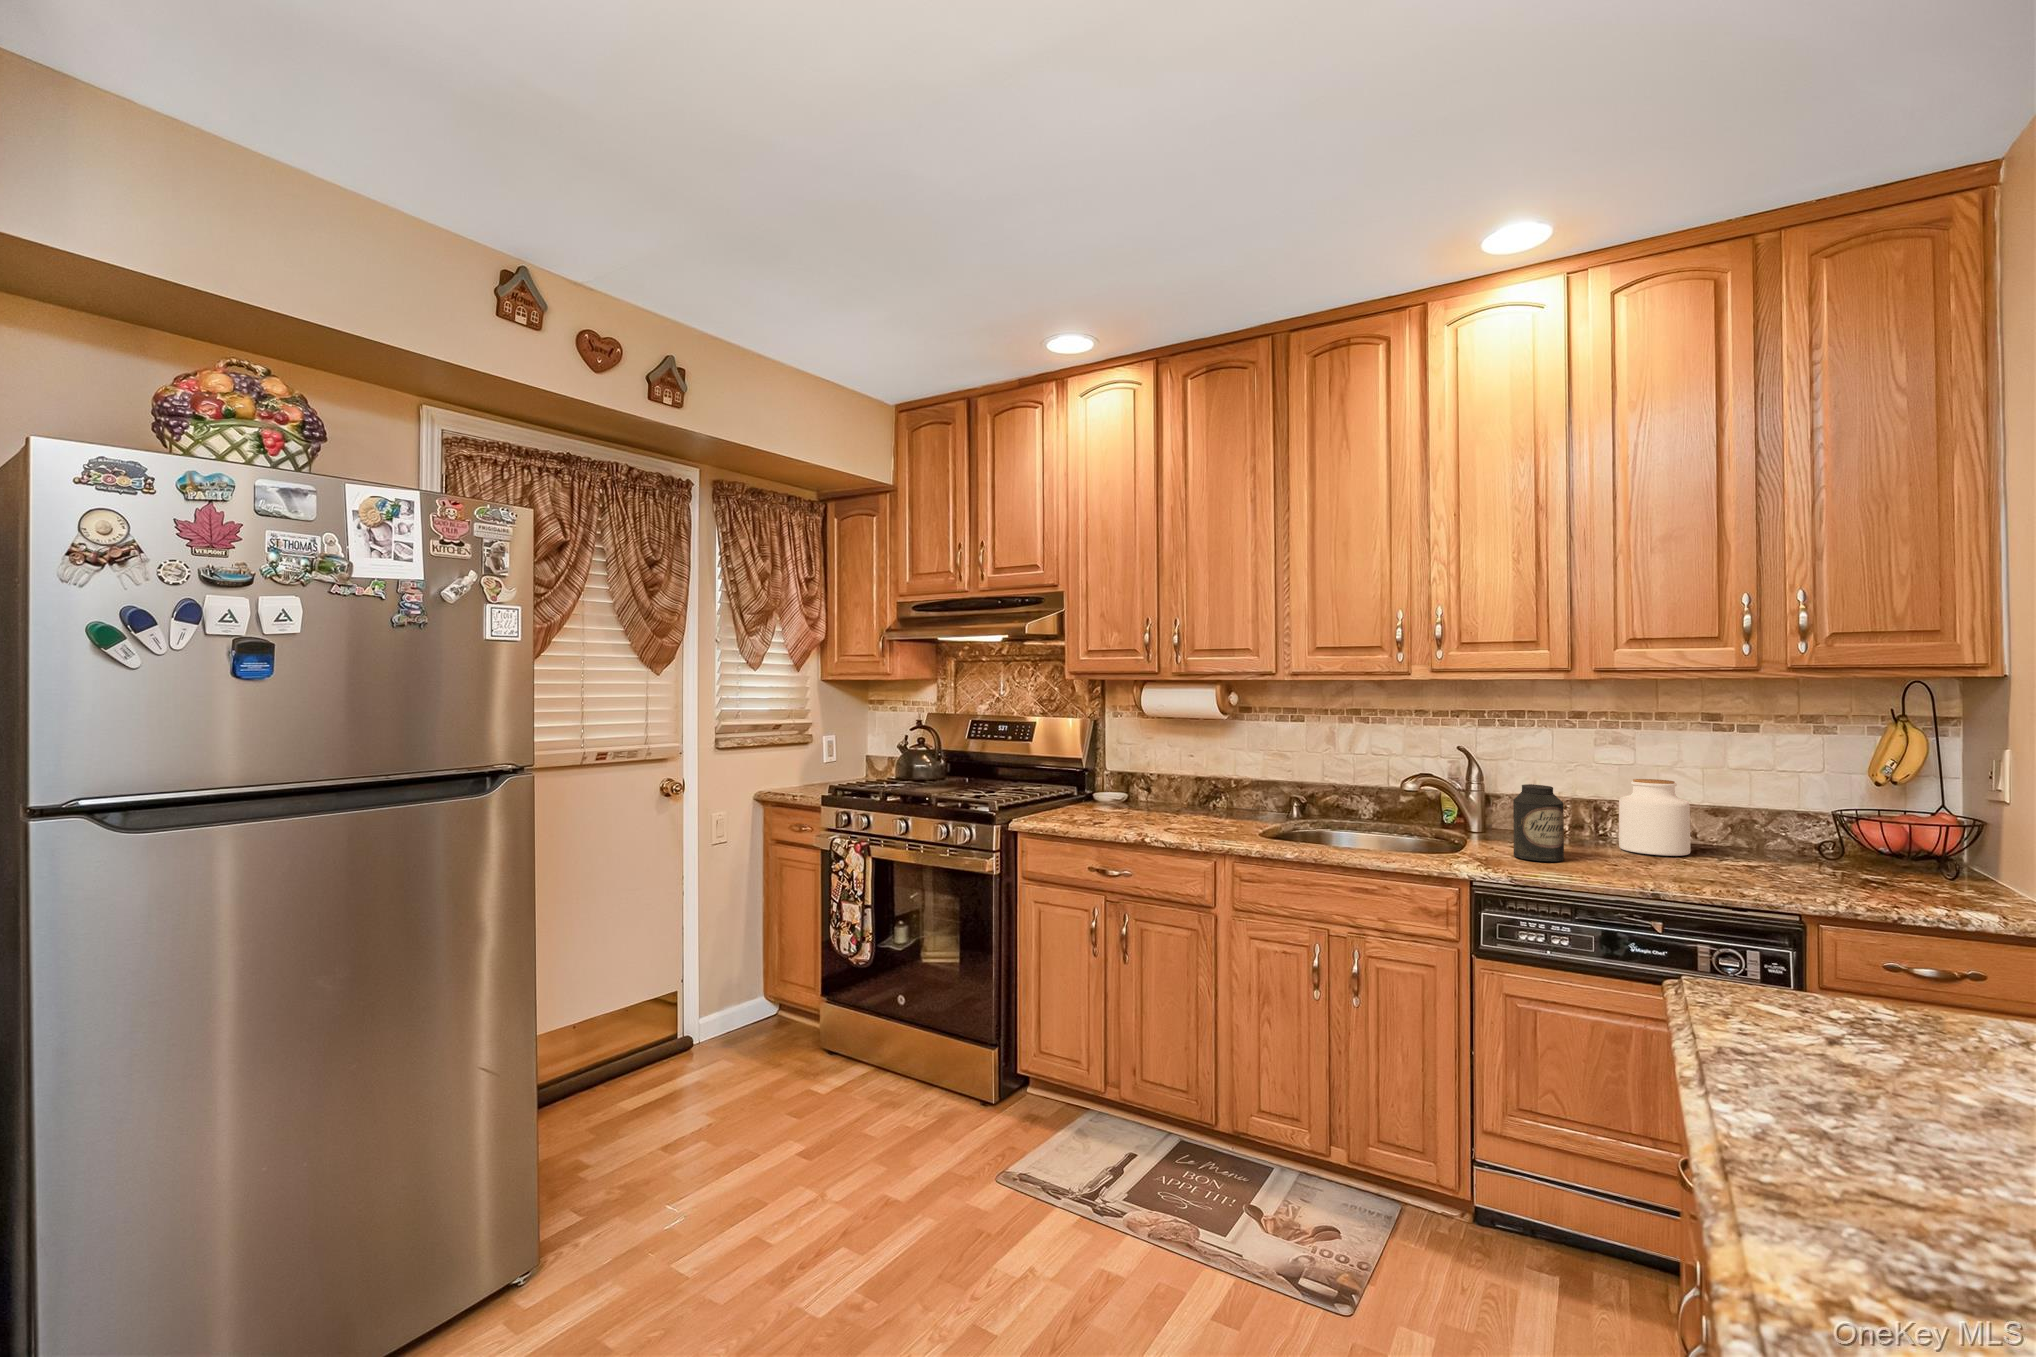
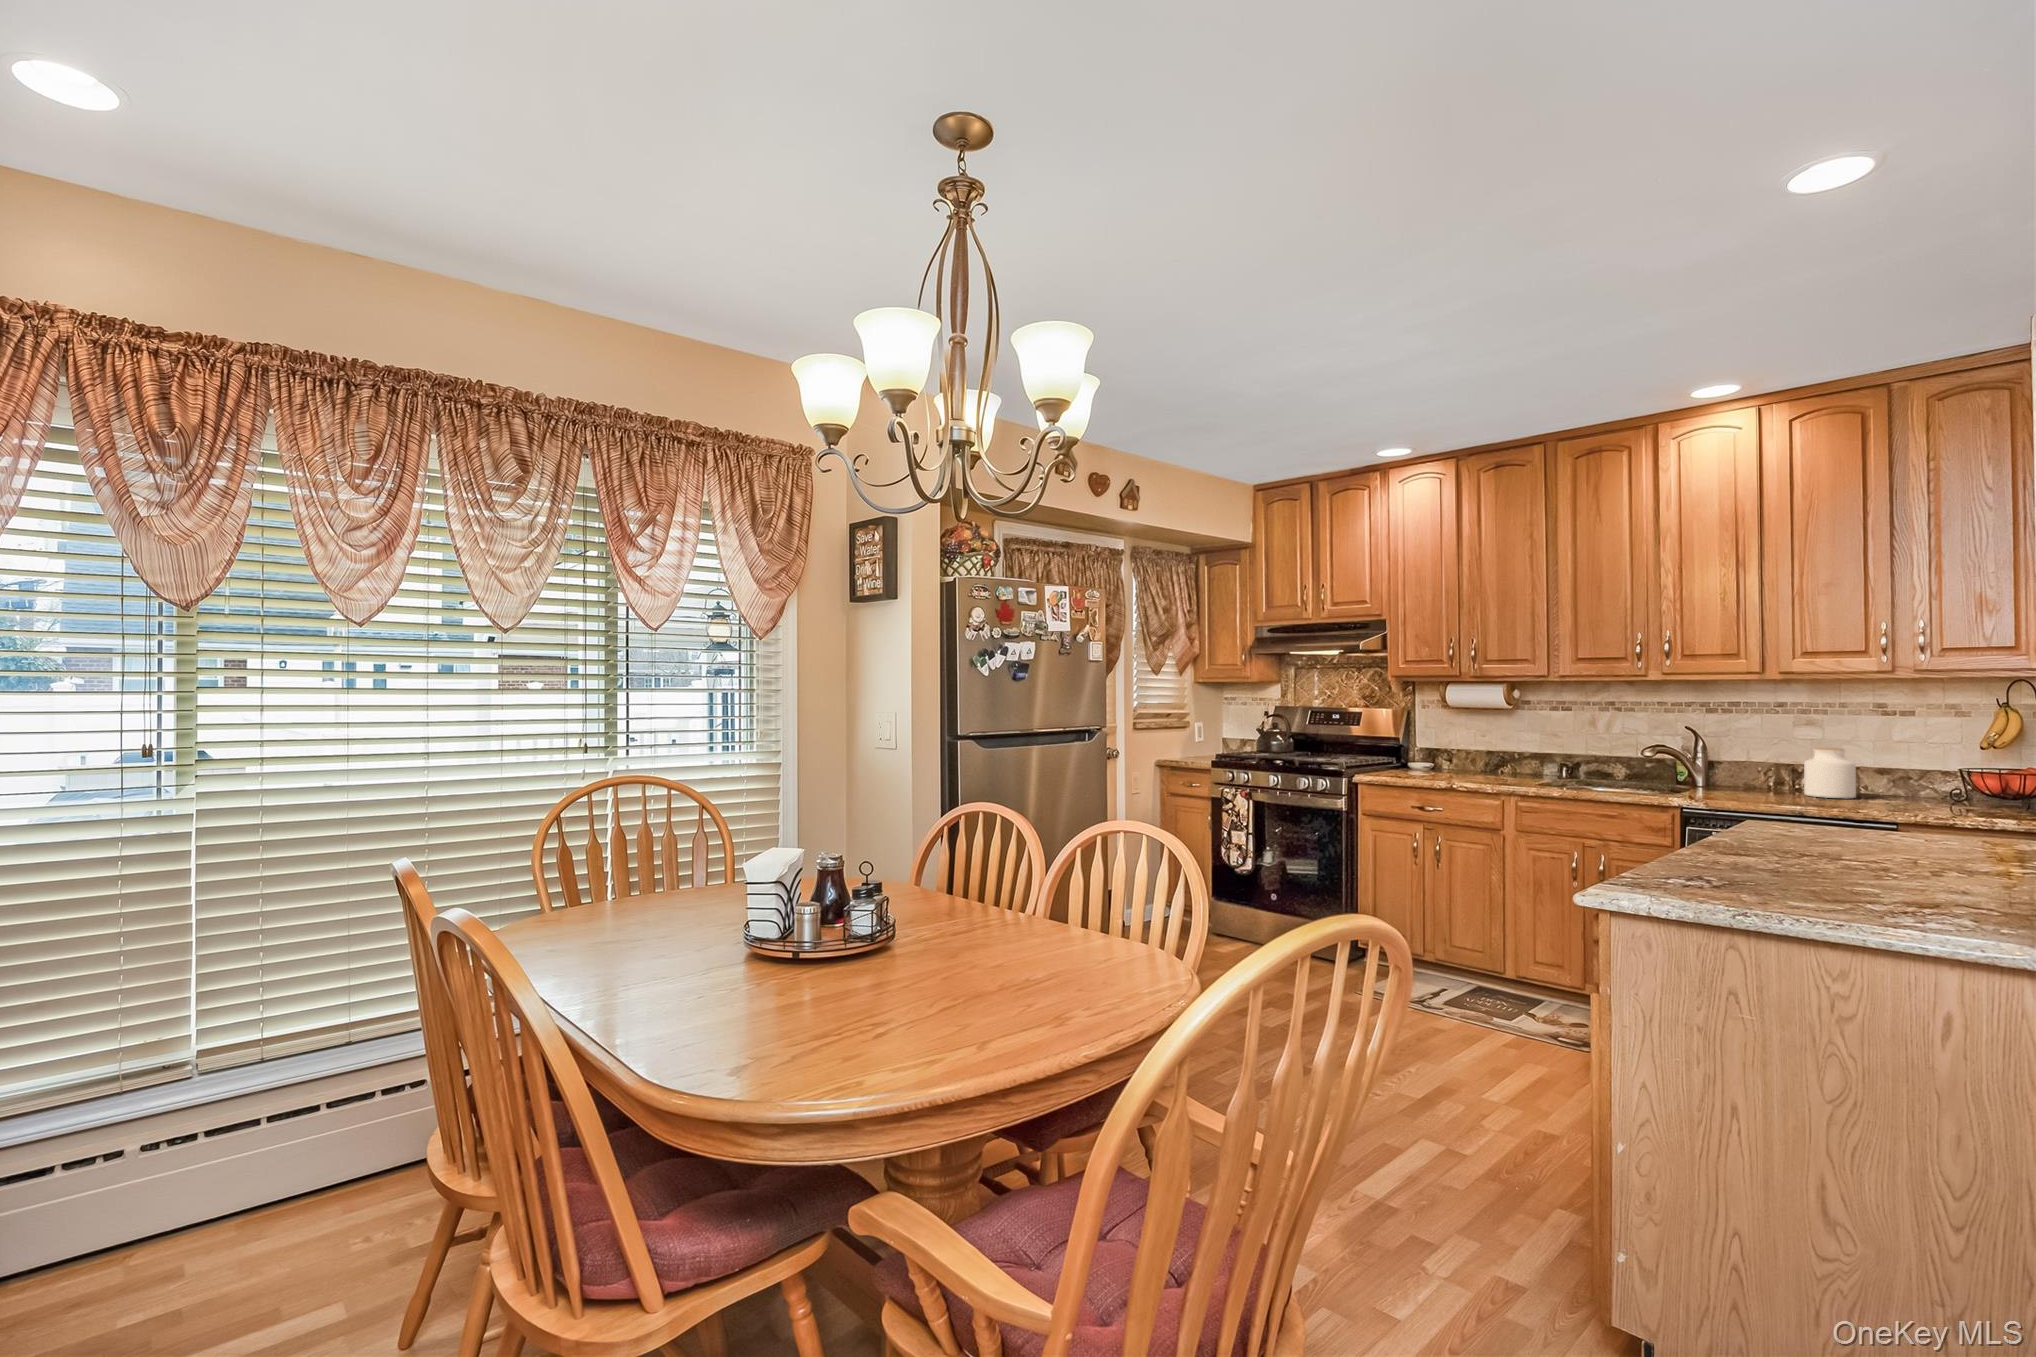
canister: present [1513,784,1564,861] -> none [1719,750,1755,799]

